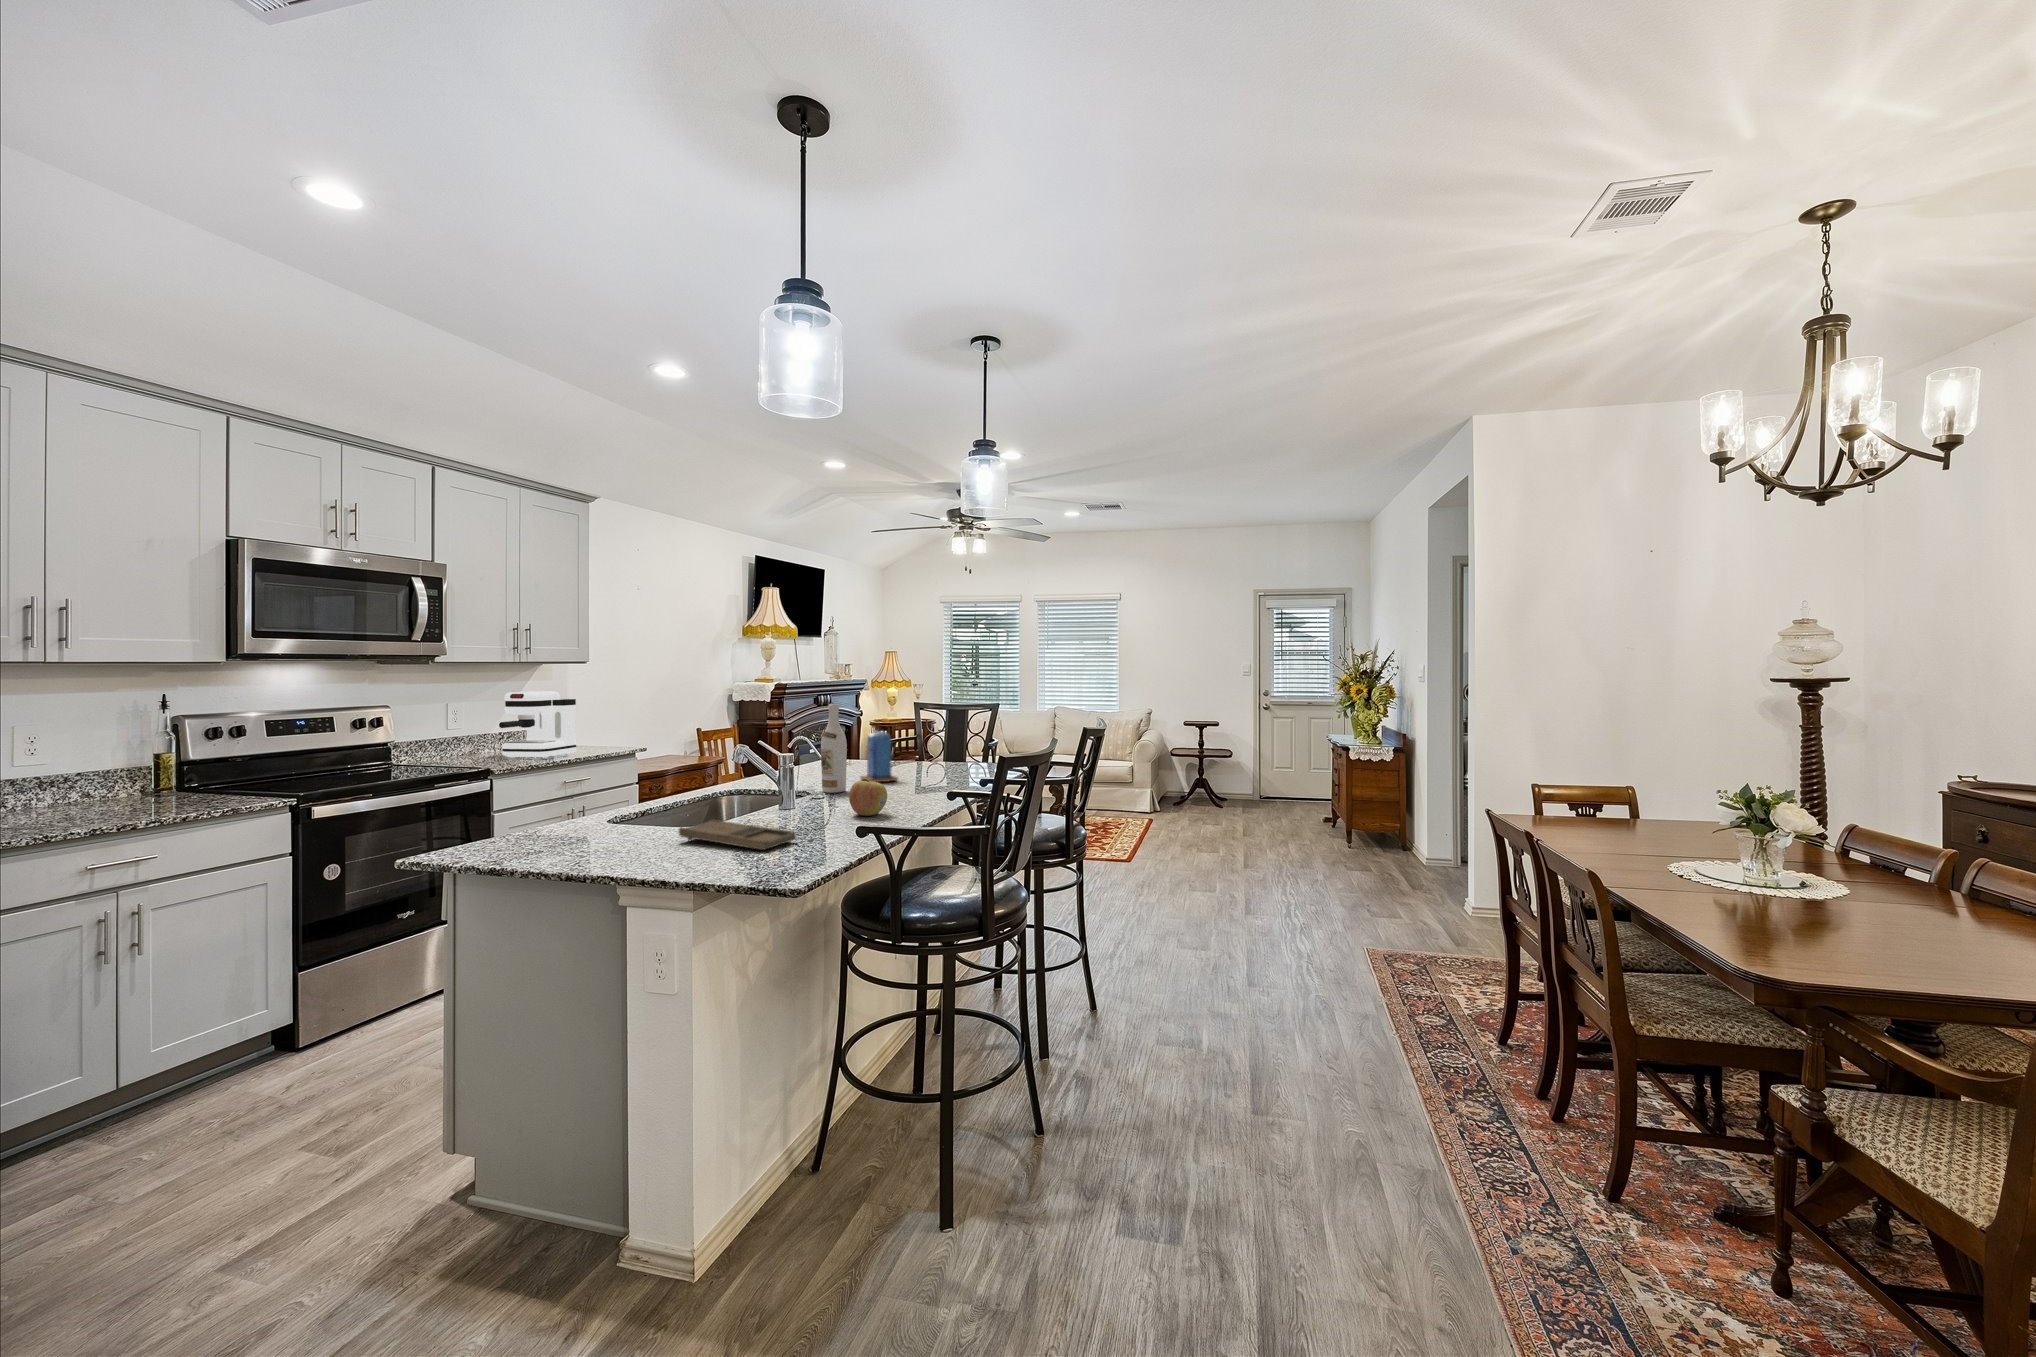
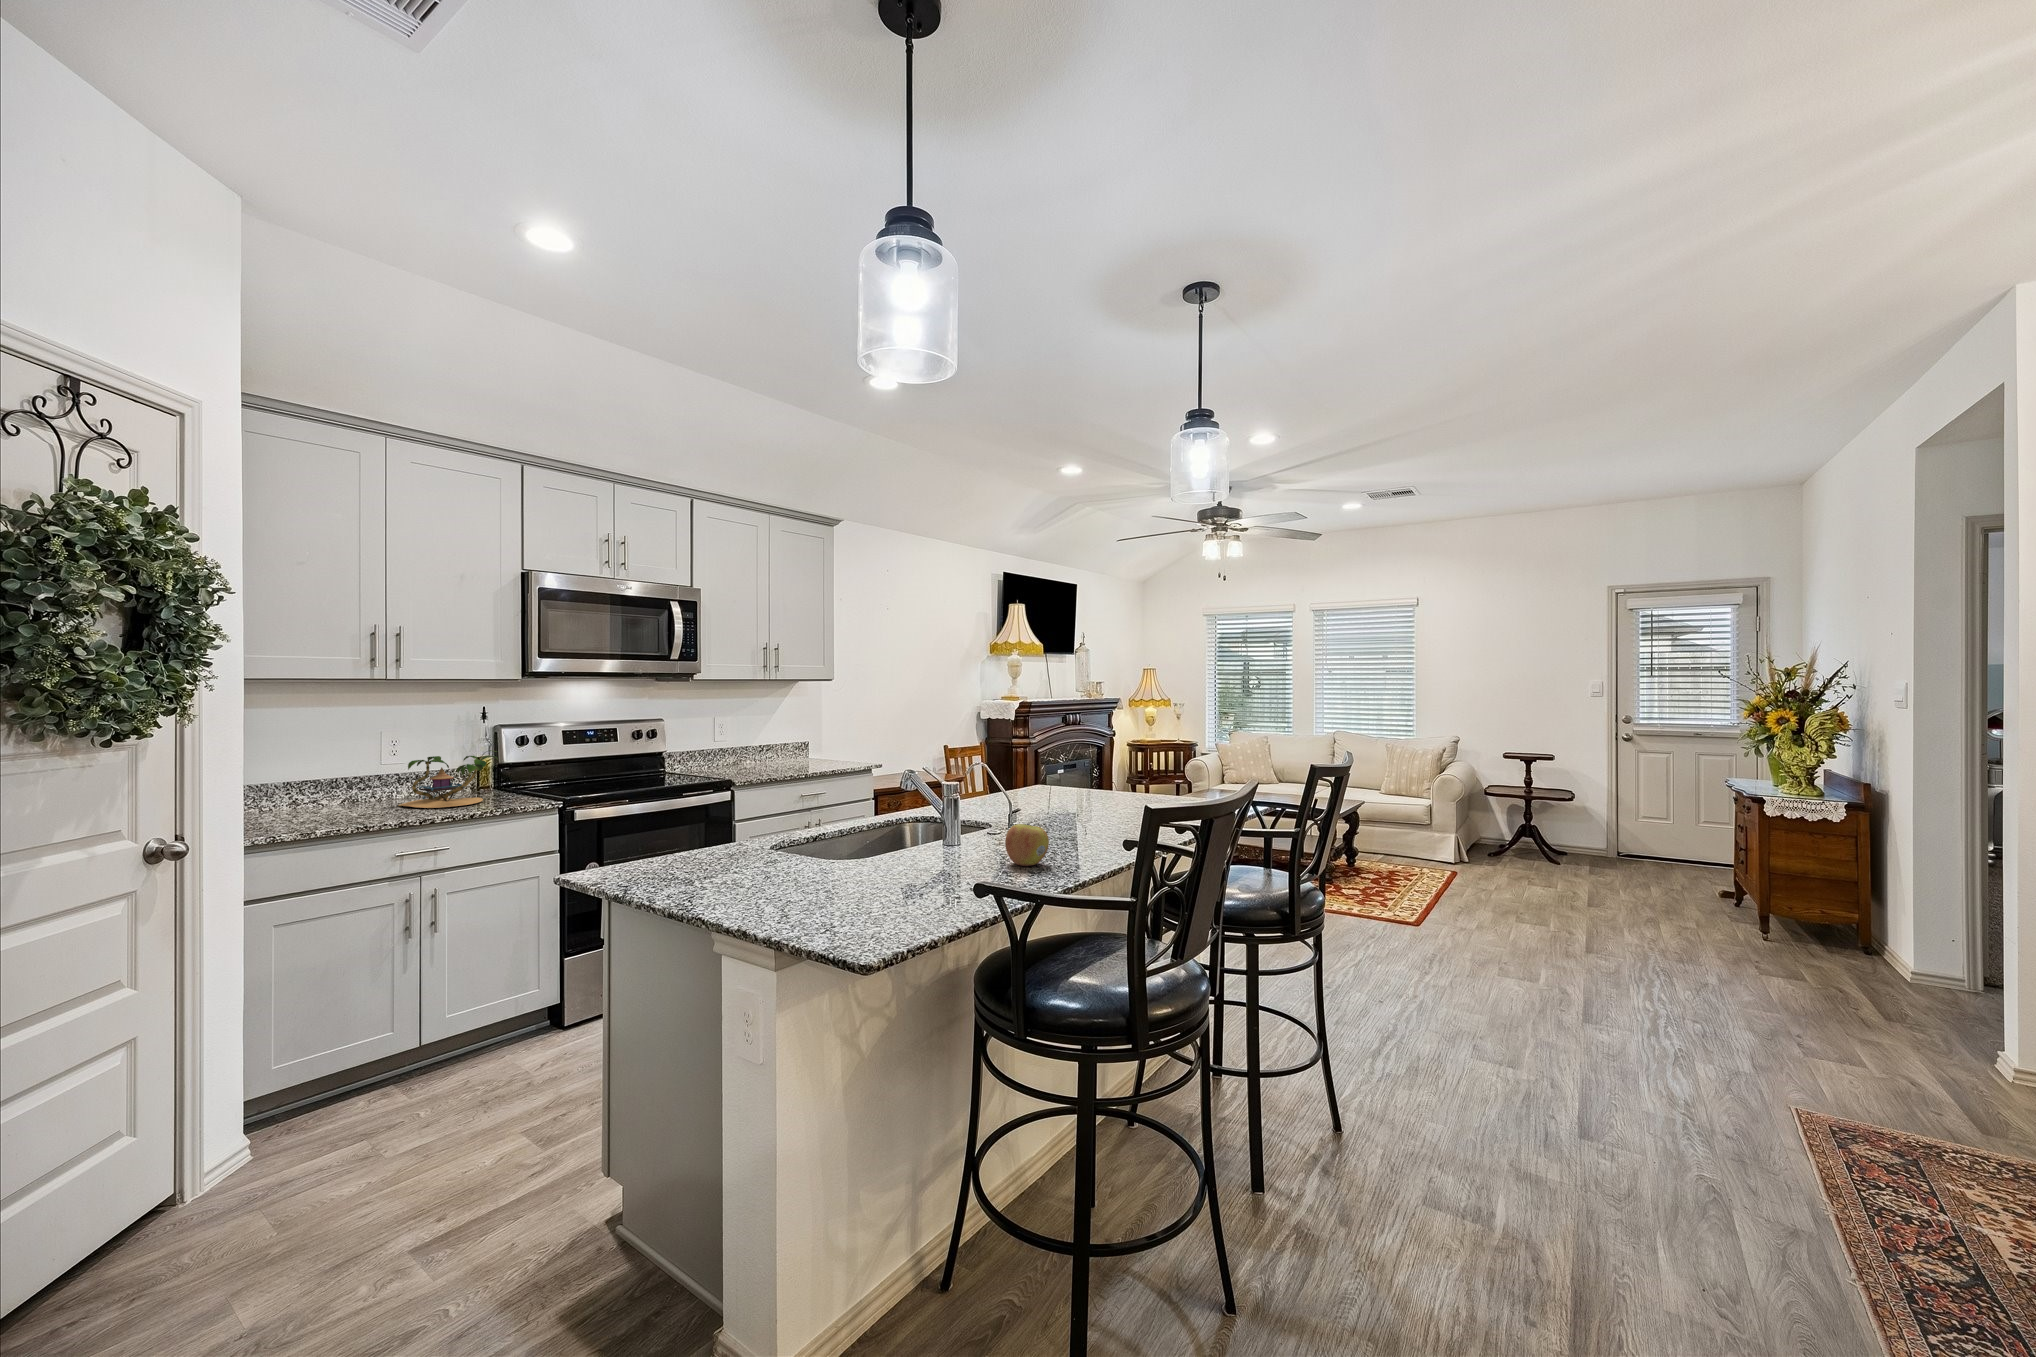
coffee maker: present [499,691,577,758] -> none [746,707,815,772]
wine bottle: present [821,704,847,793] -> none [999,731,1027,831]
candle: present [861,728,898,782] -> none [1052,757,1092,821]
plant: none [62,743,201,811] -> present [399,750,498,808]
tray: present [679,820,796,850] -> none [807,860,922,903]

